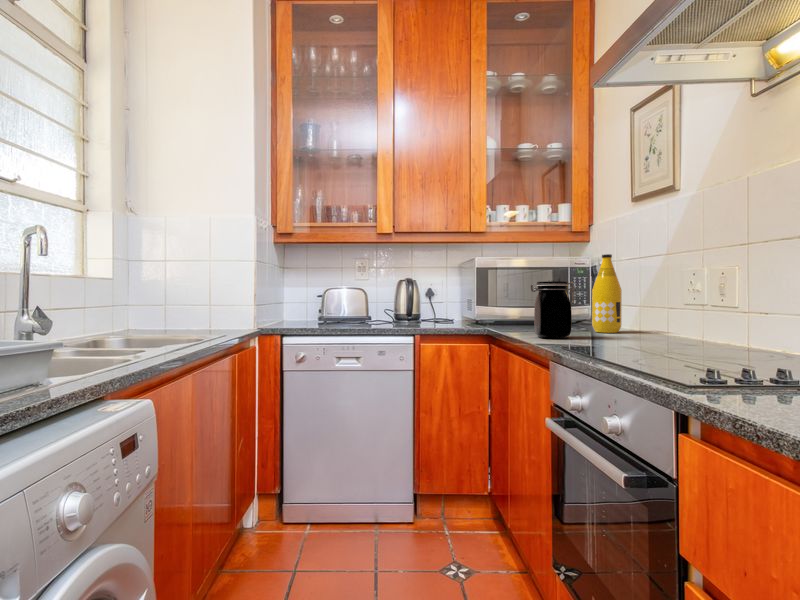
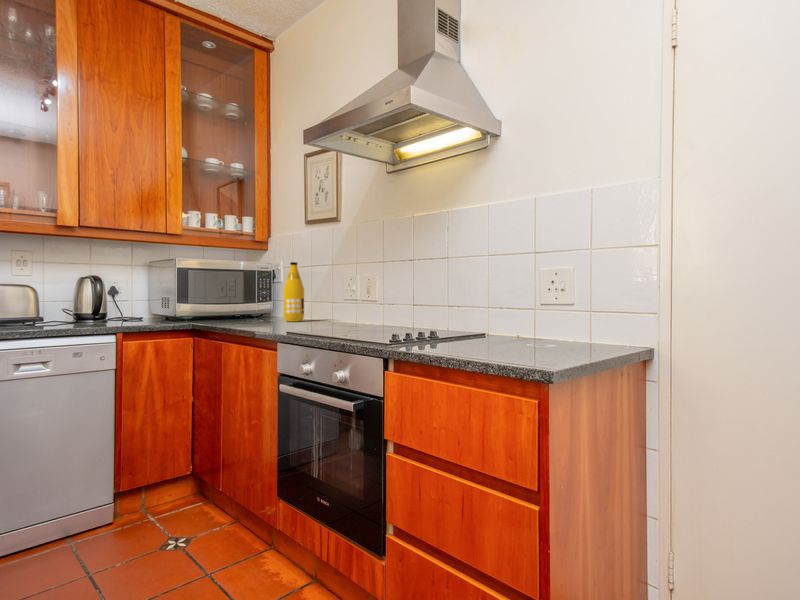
jar: present [531,281,575,338] -> none [246,281,280,326]

